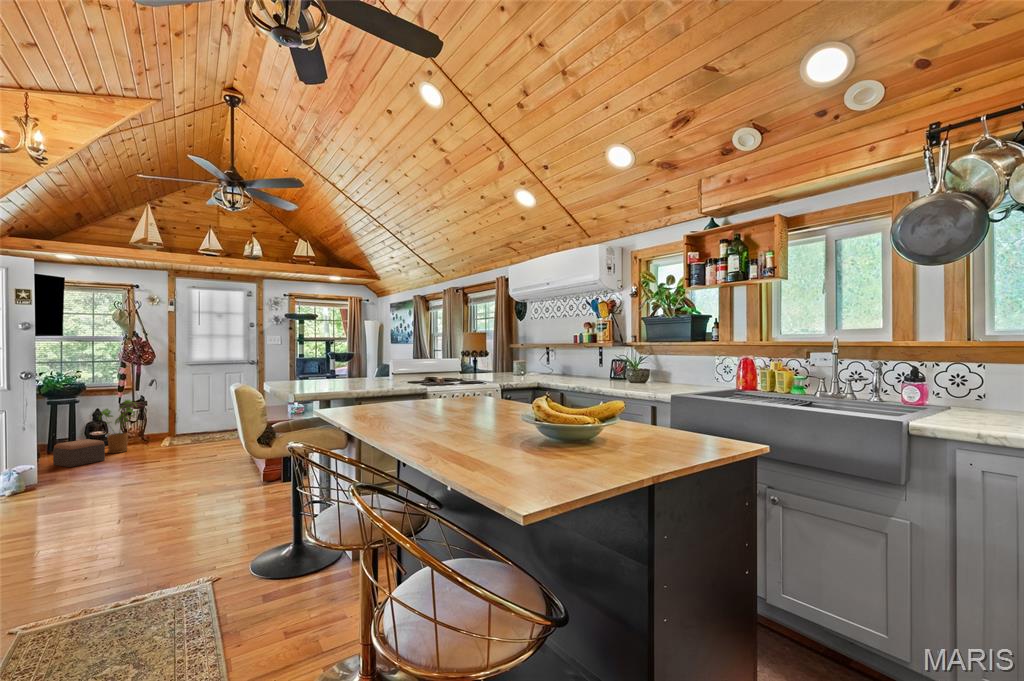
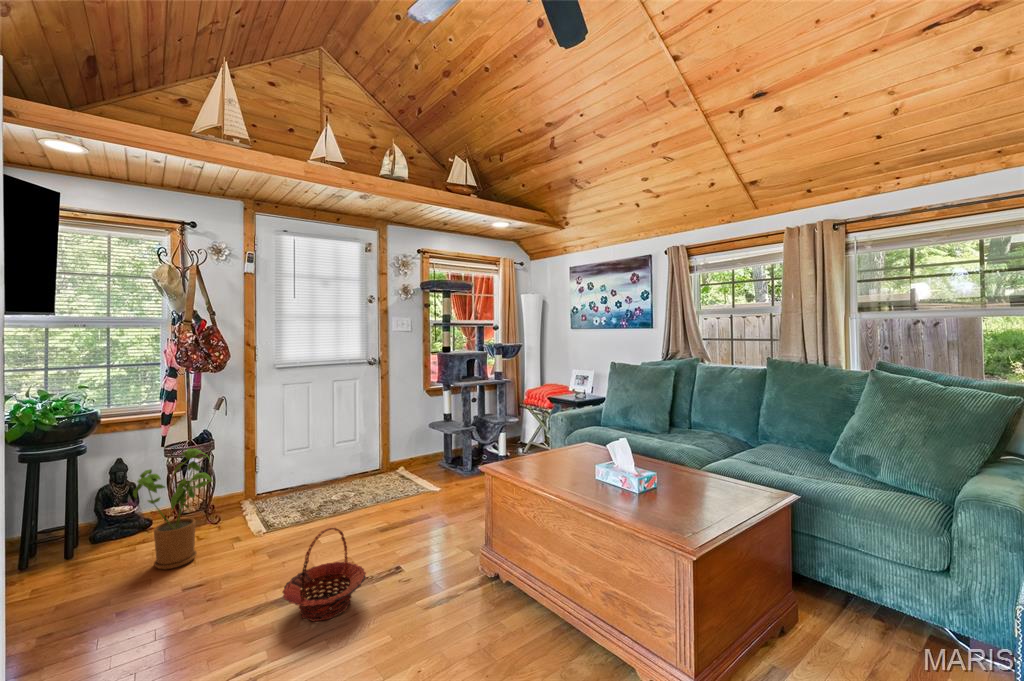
basket: none [153,429,194,464] -> present [282,528,366,621]
footstool: present [53,439,105,467] -> none [30,553,158,651]

